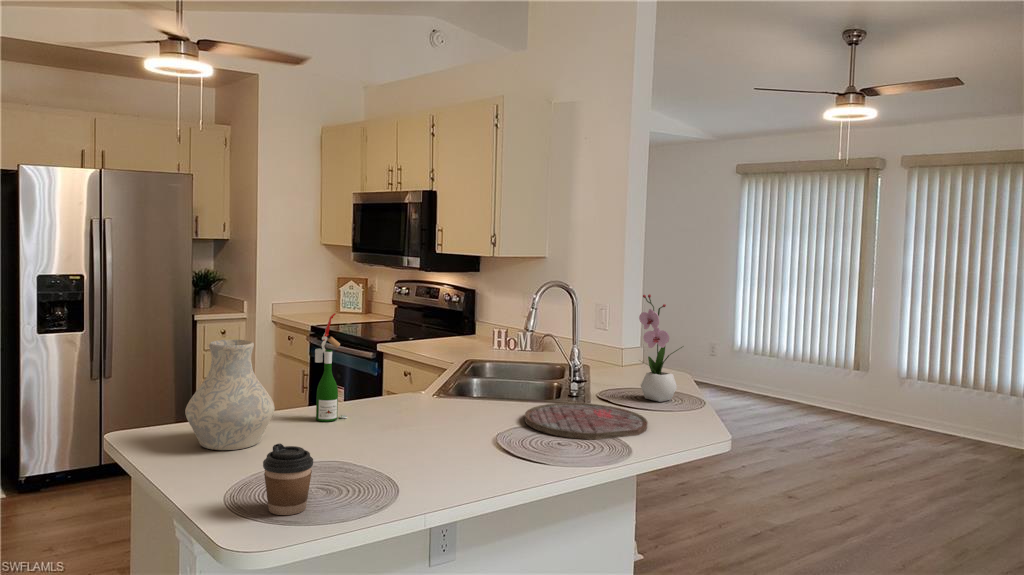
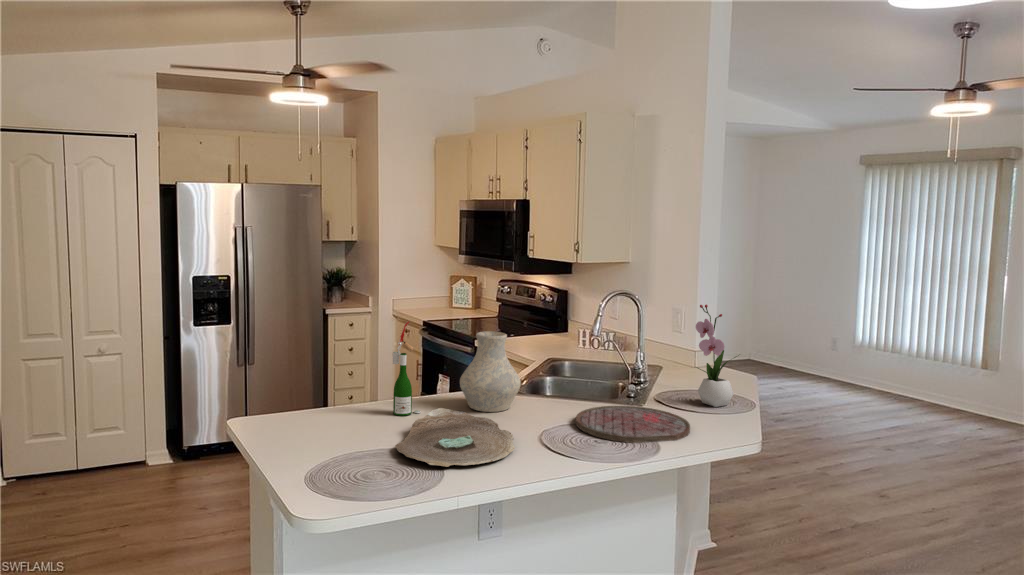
vase: present [185,339,275,450] -> present [460,331,521,412]
decorative bowl: none [335,410,472,473] -> present [395,408,515,467]
coffee cup: present [263,444,313,515] -> none [320,439,361,499]

